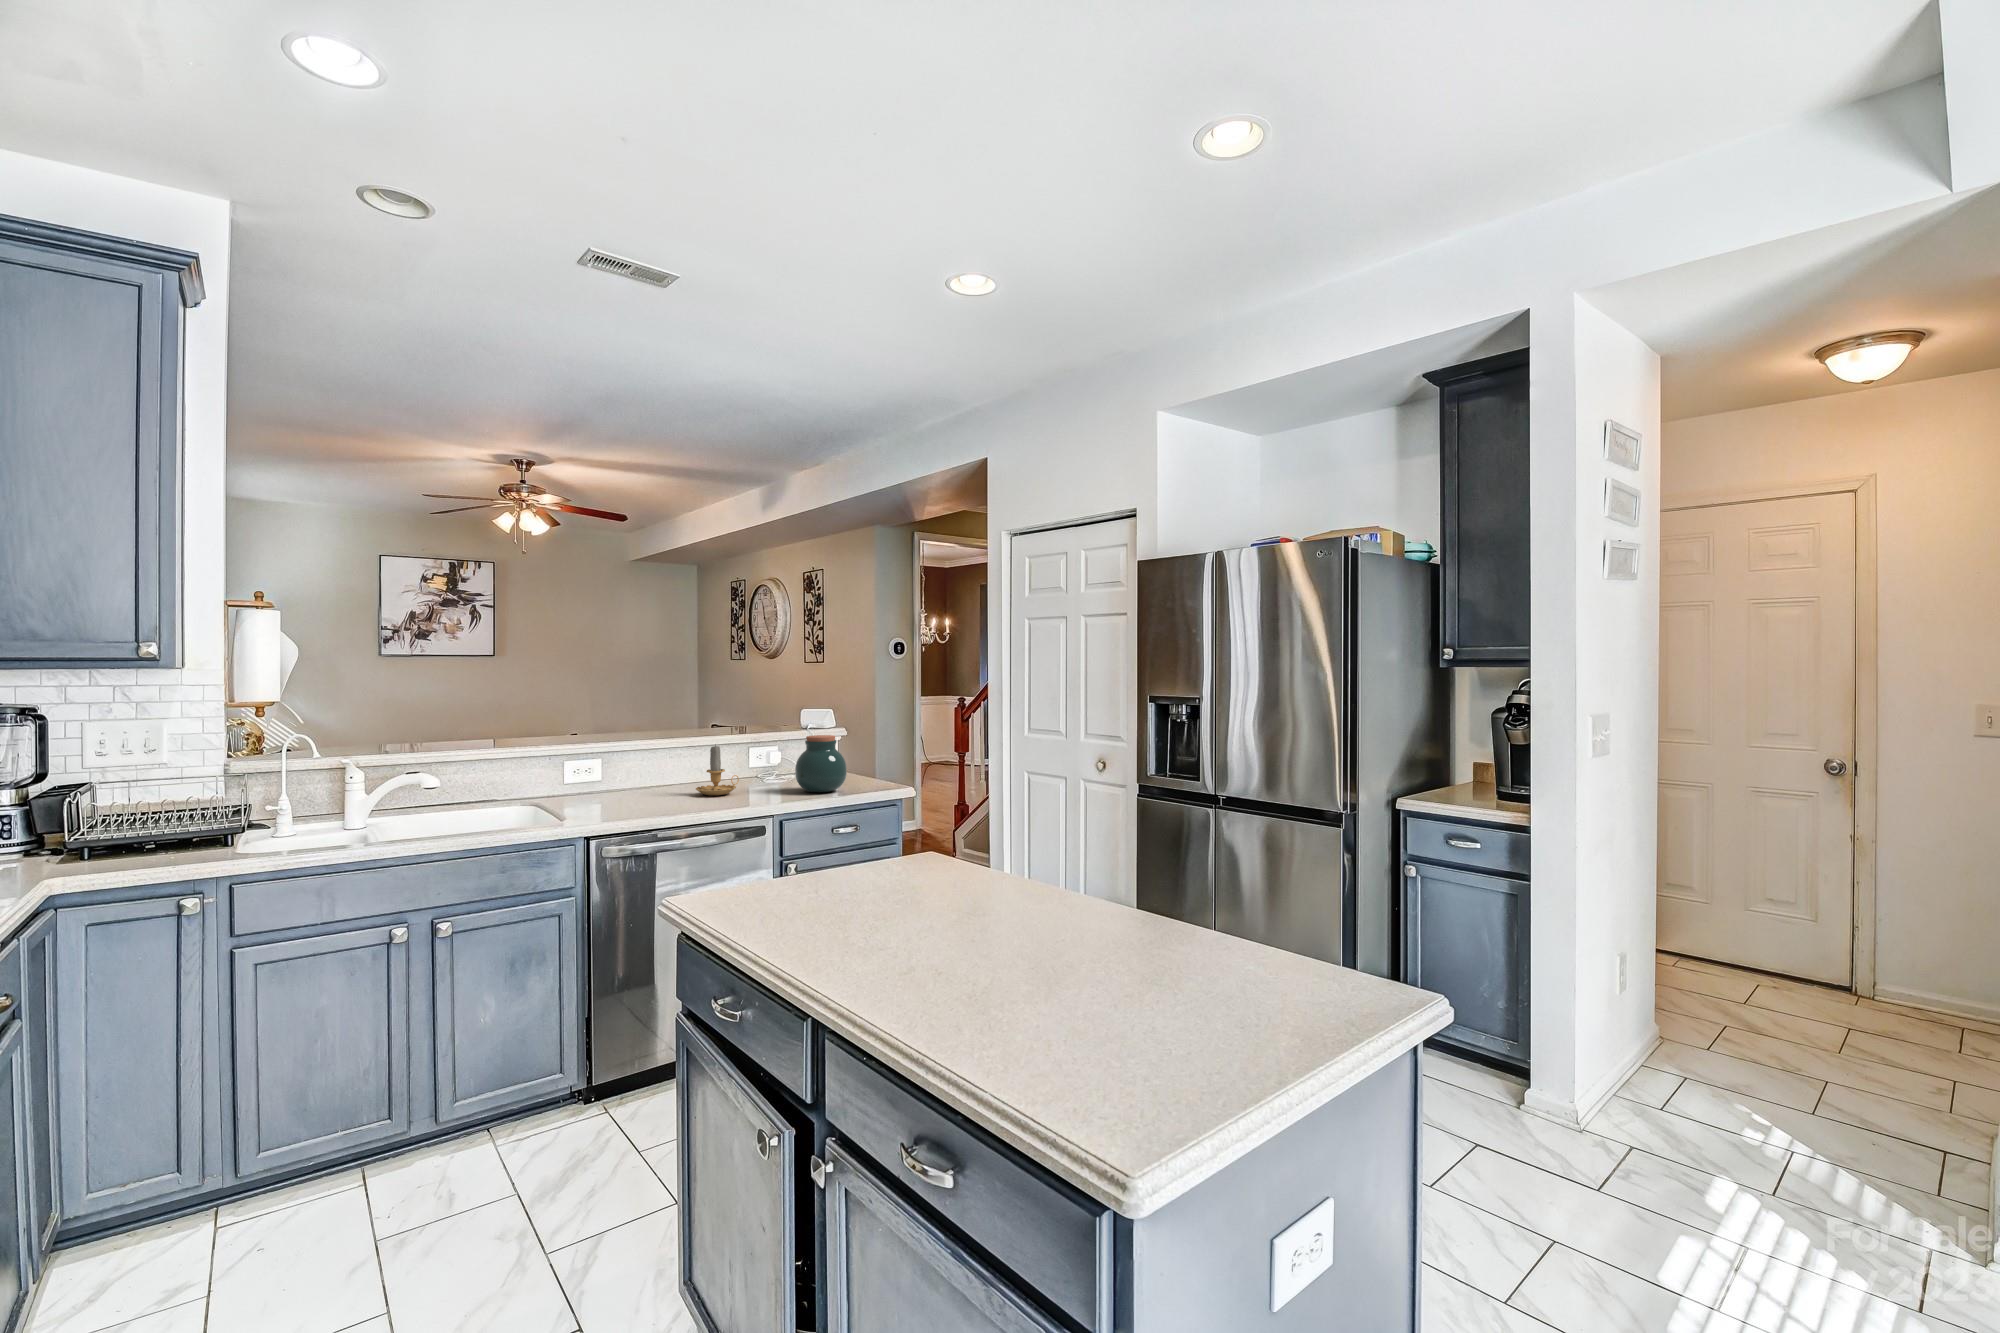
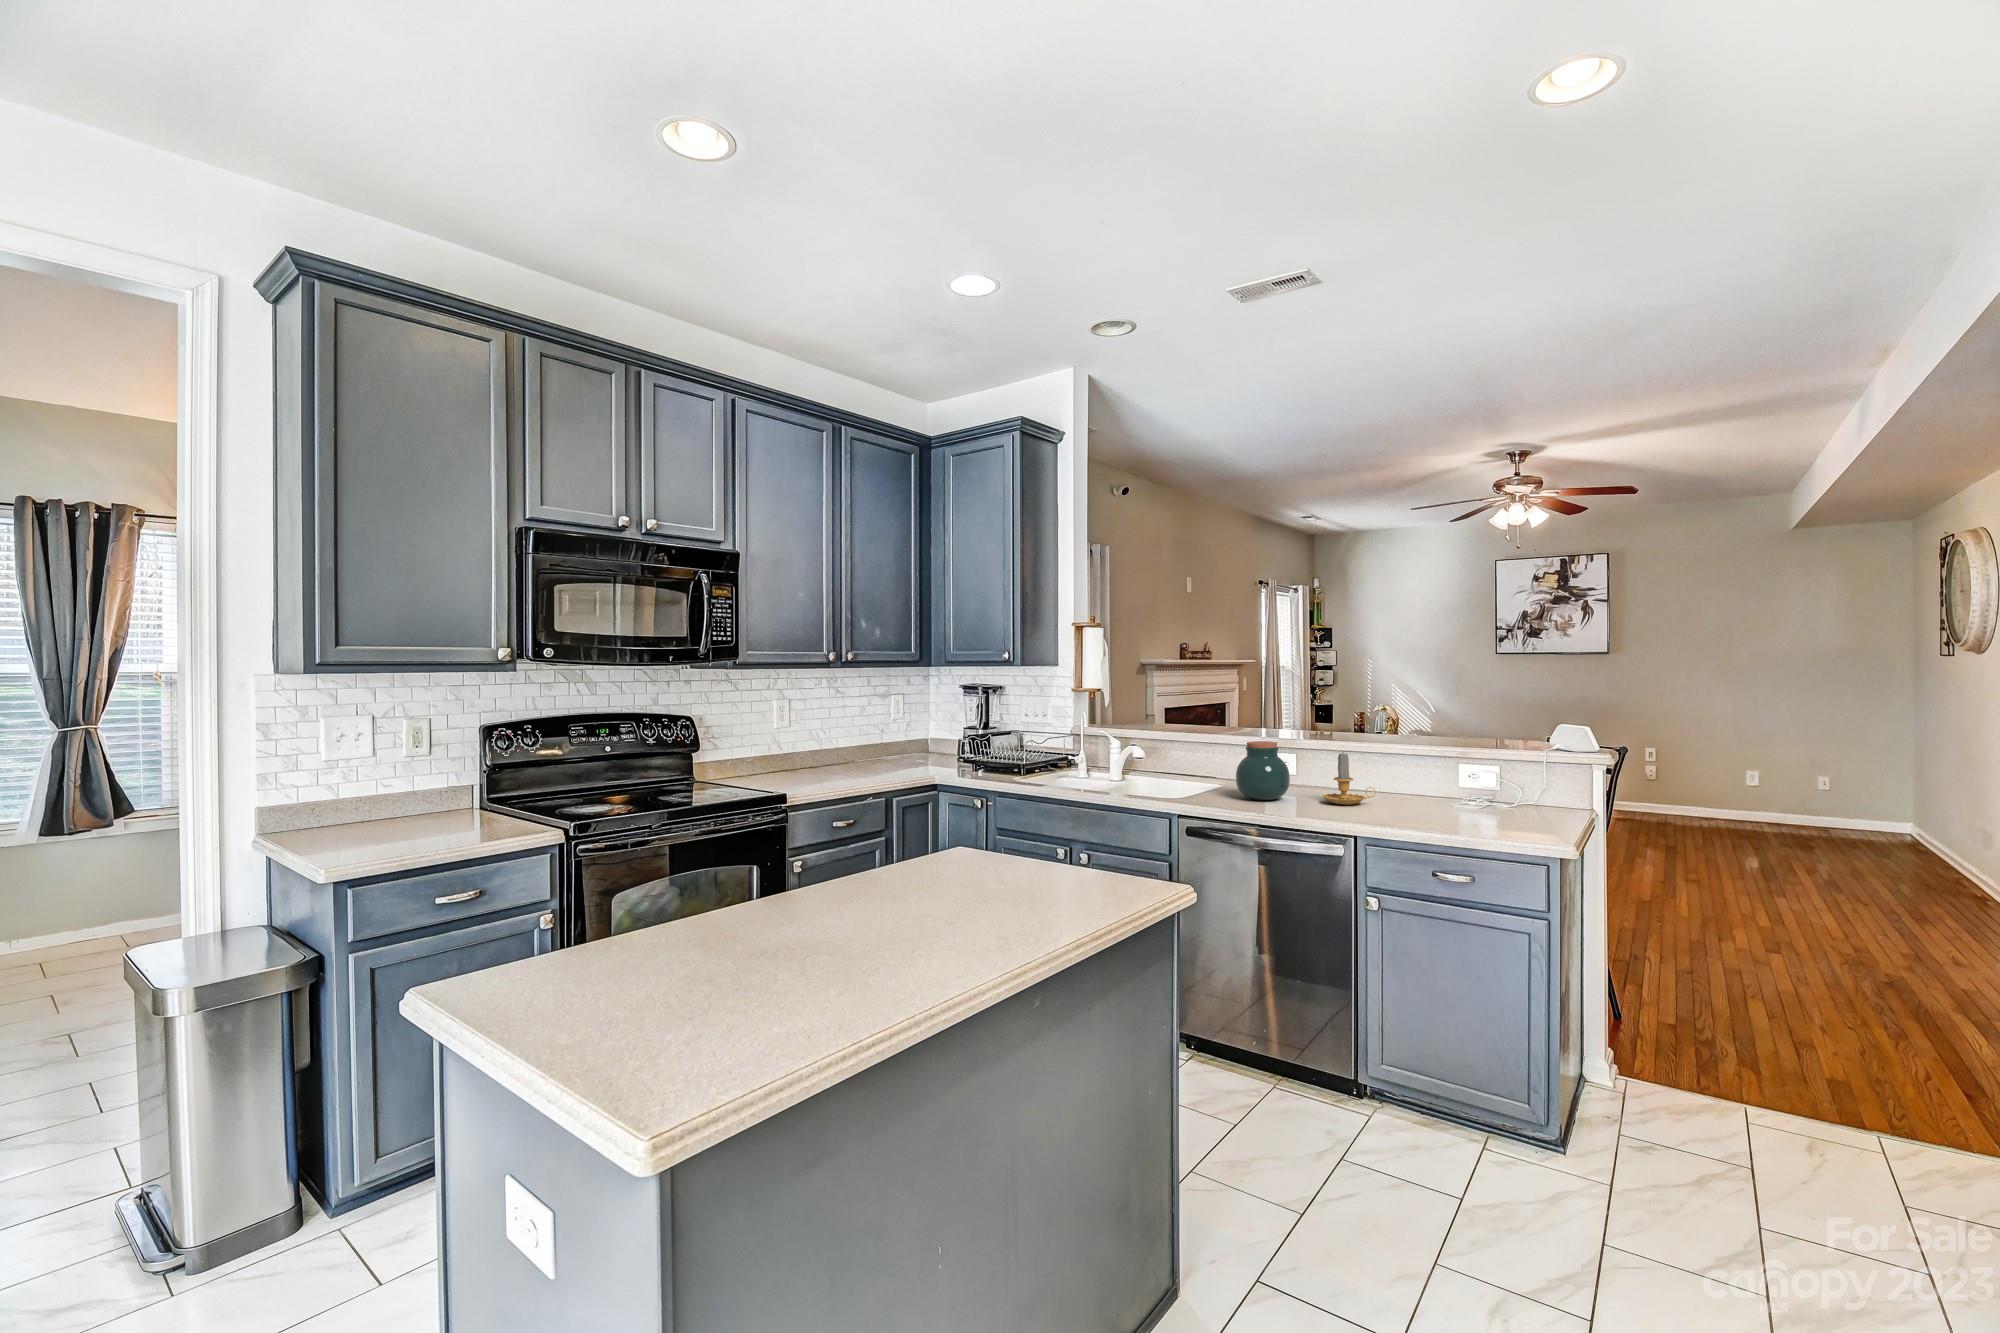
jar: present [795,735,847,792] -> present [1236,741,1290,800]

